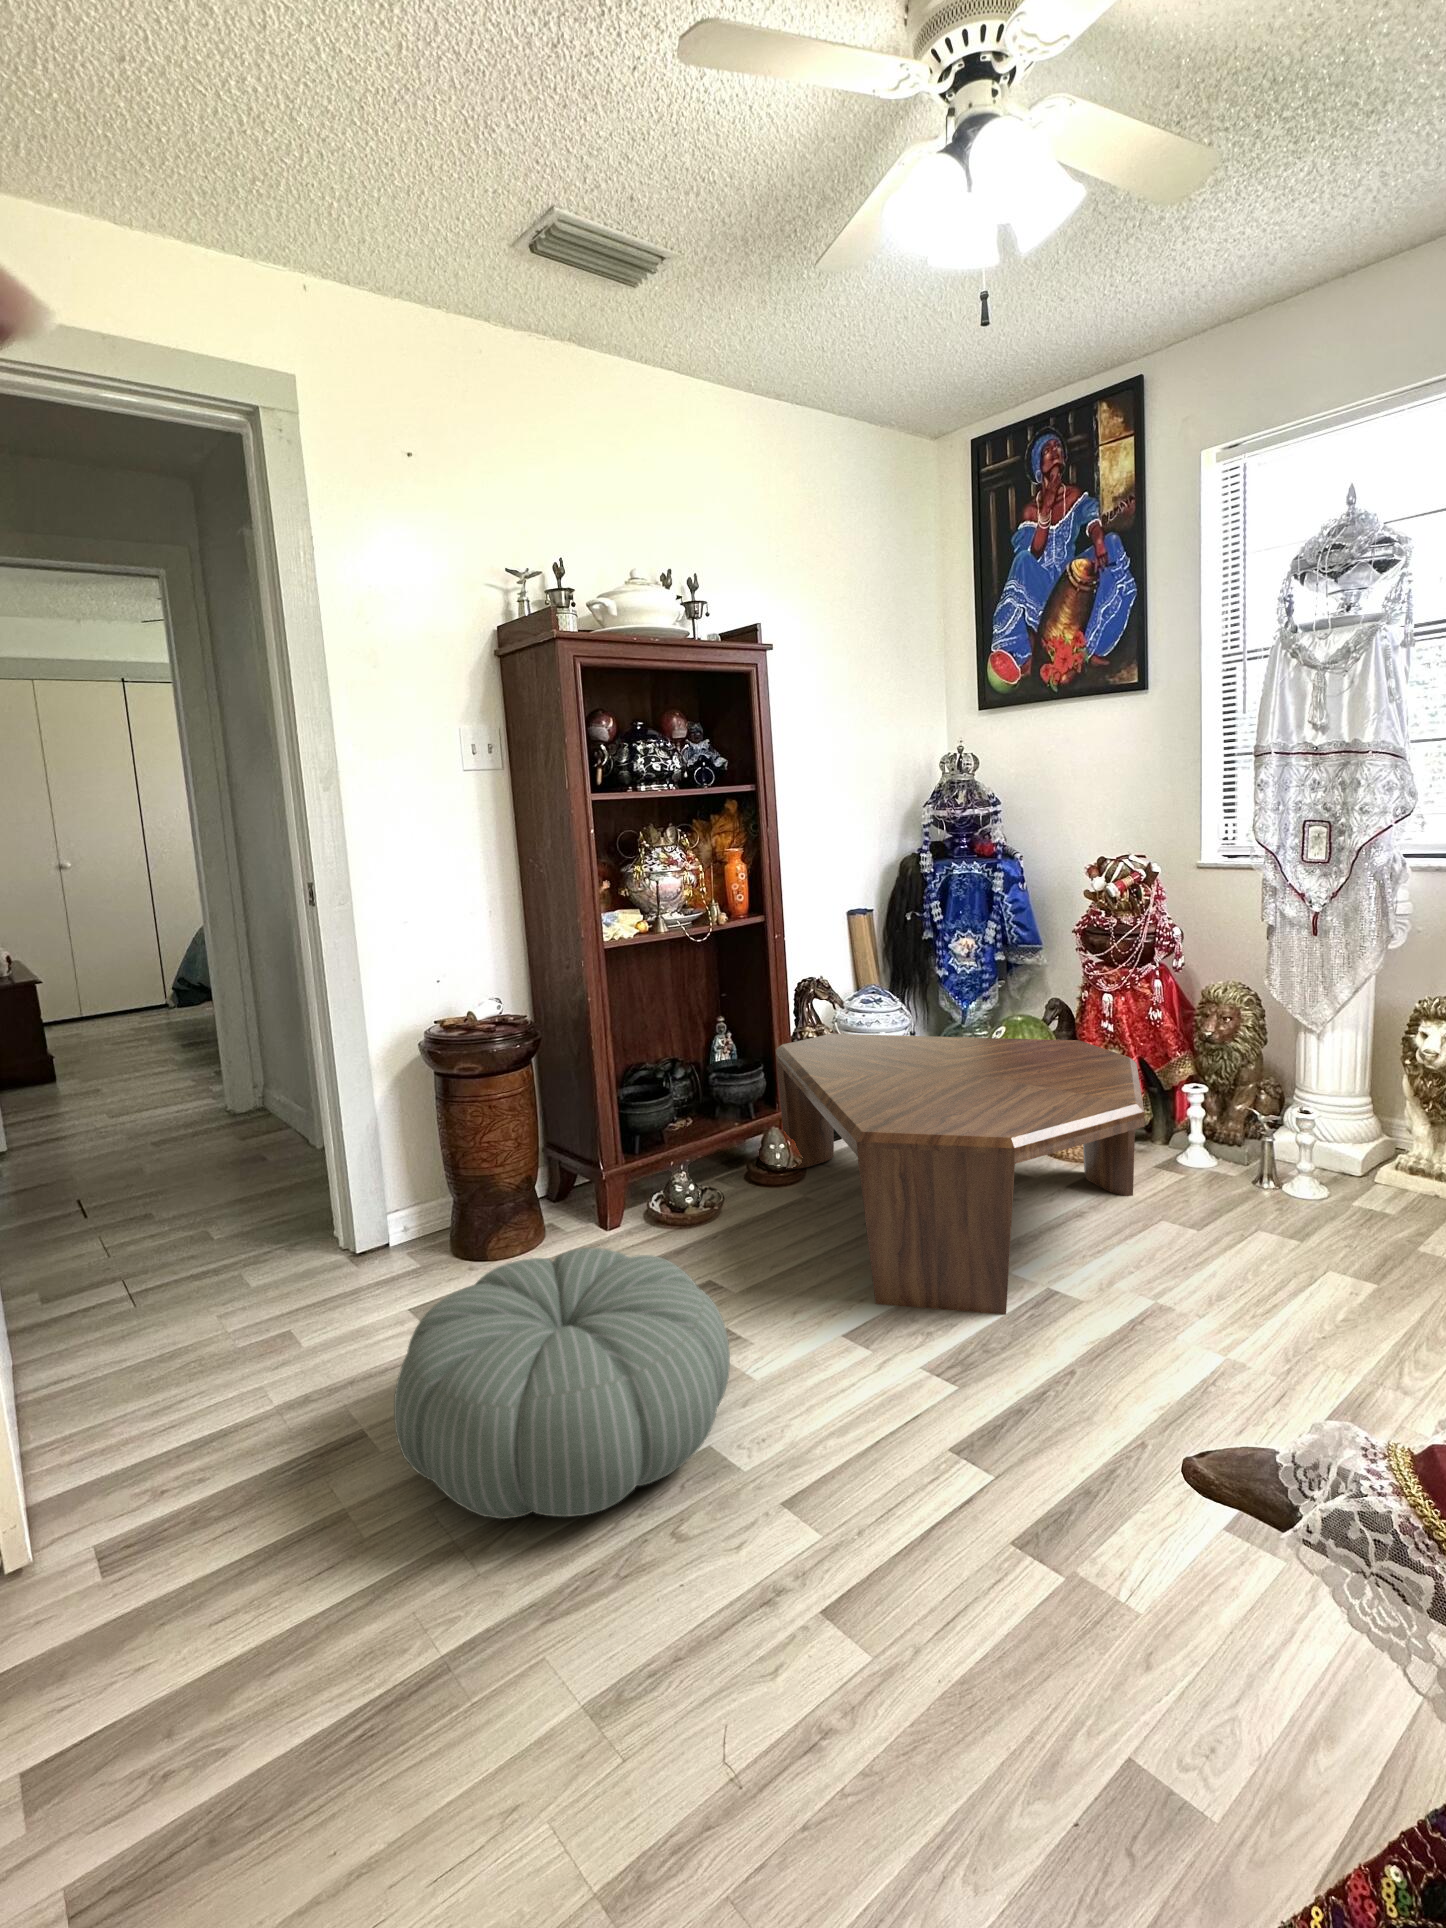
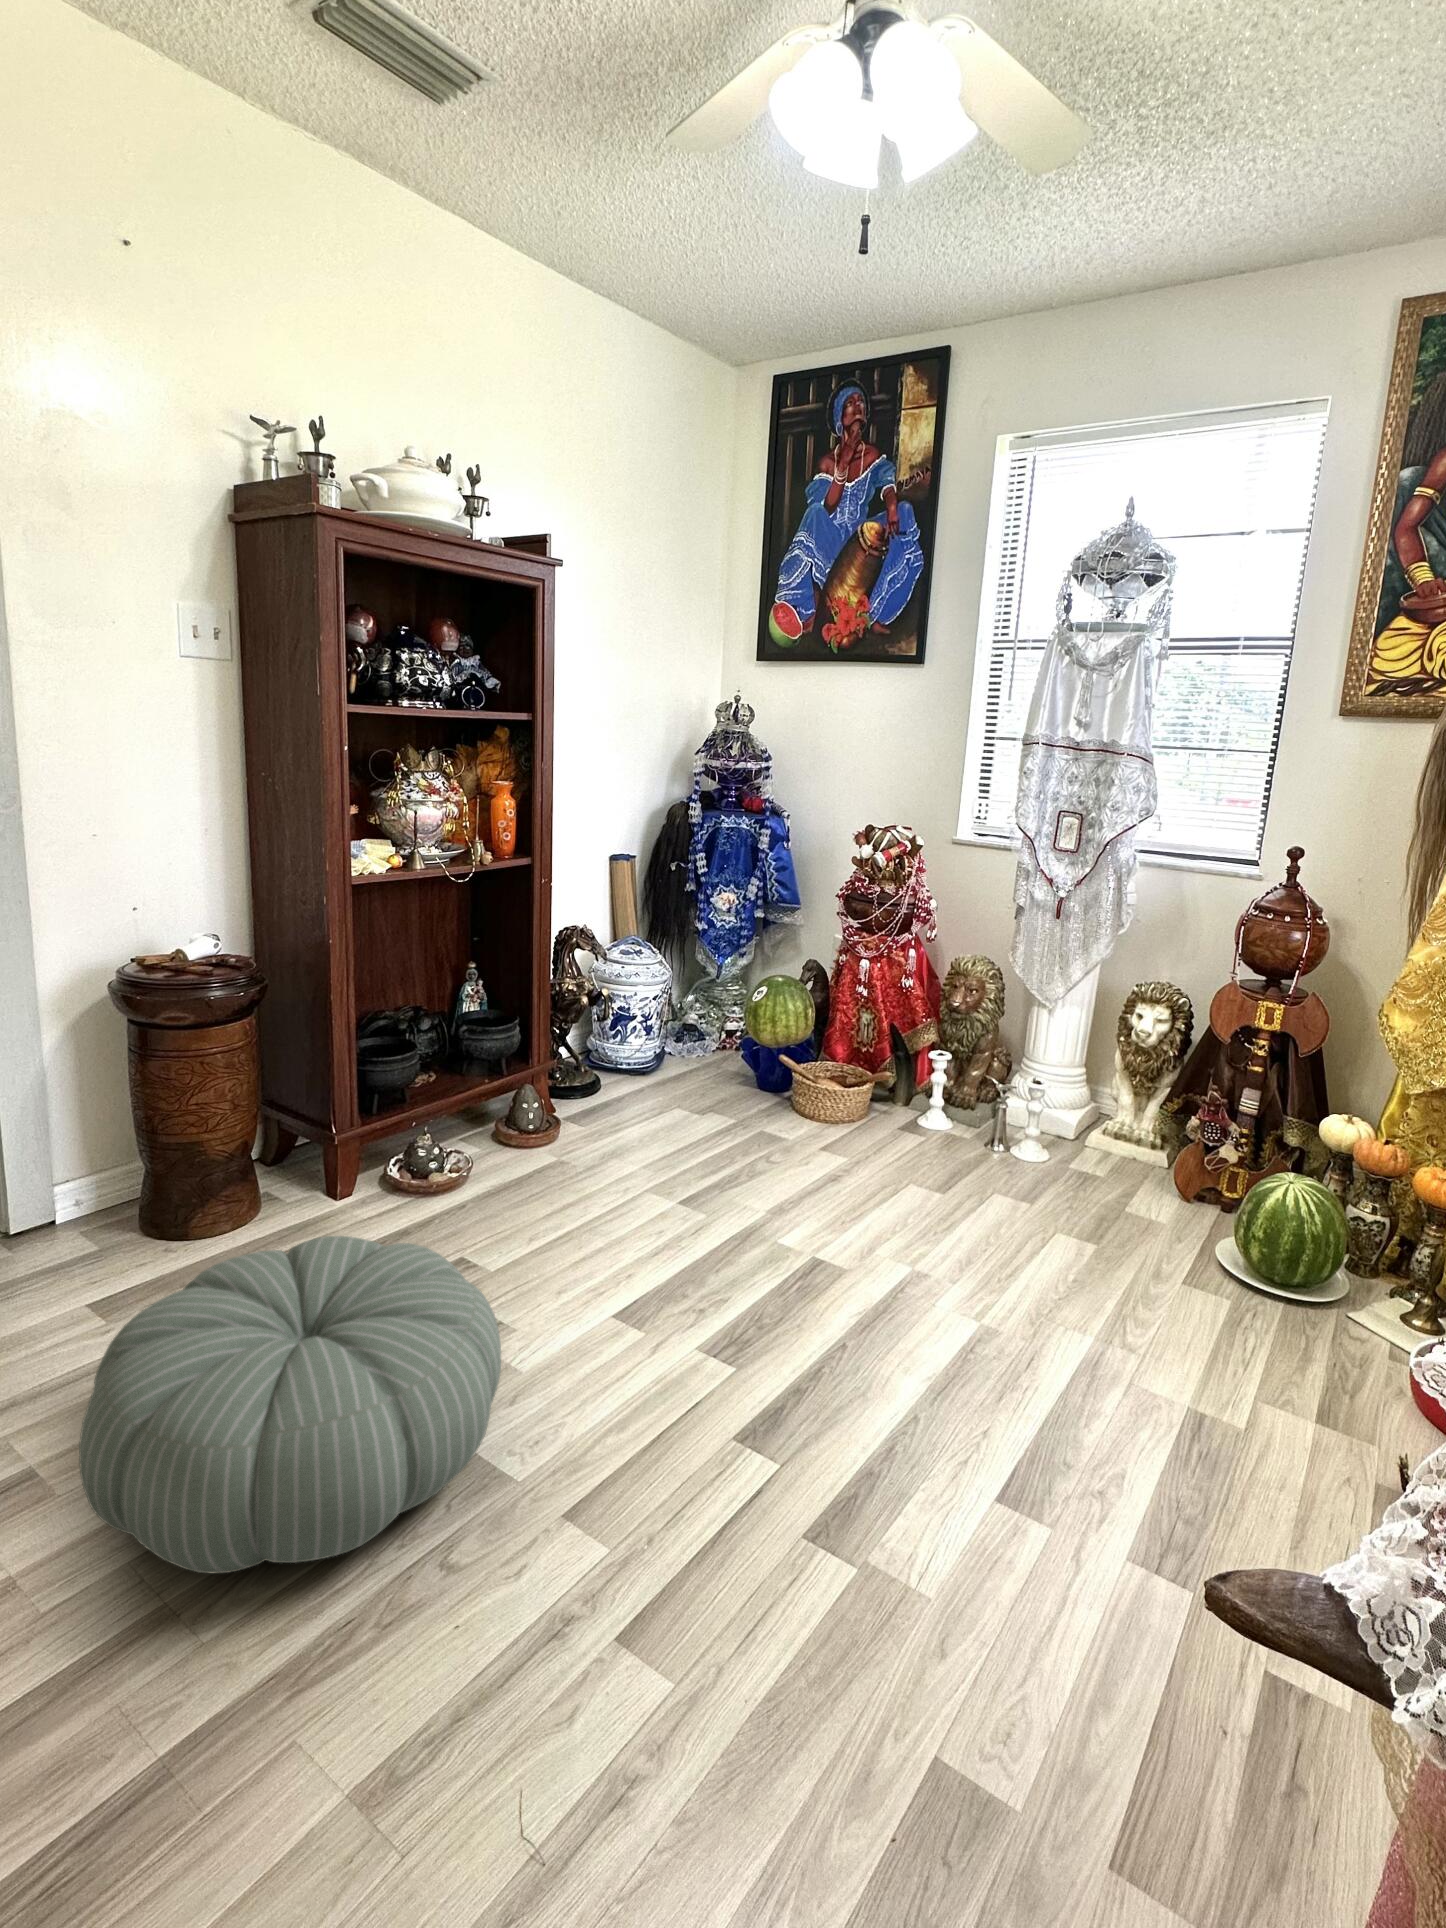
coffee table: present [776,1034,1144,1315] -> none [537,988,915,1286]

